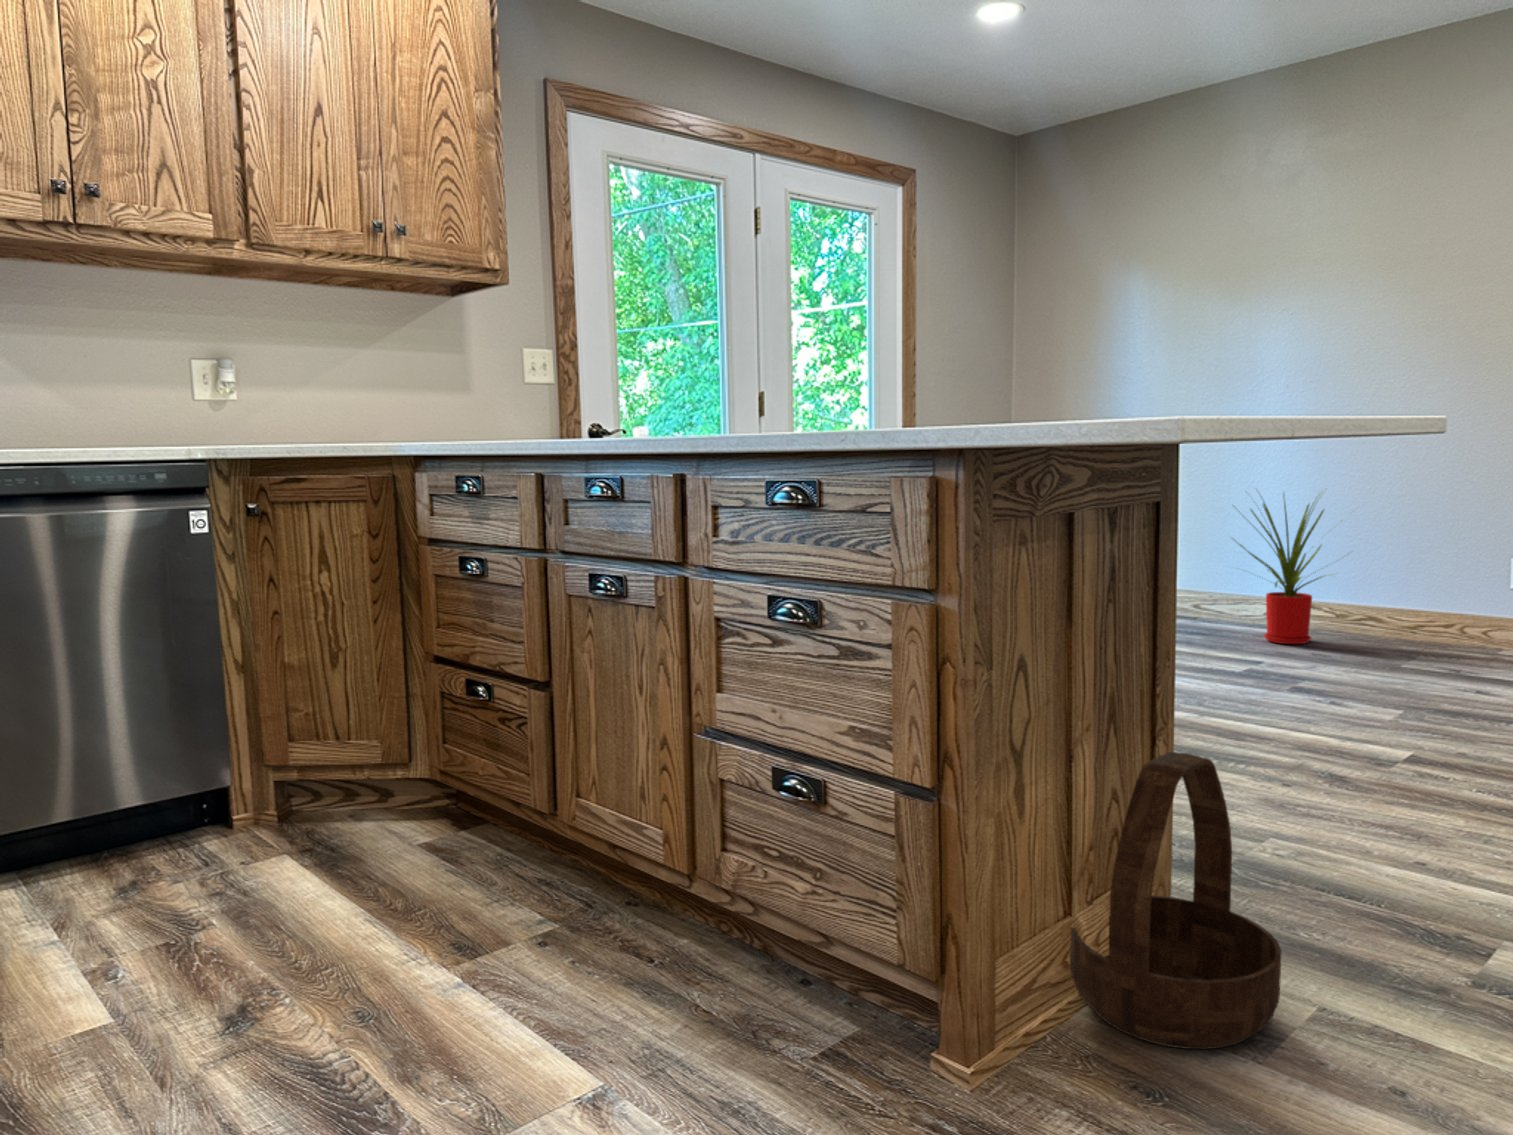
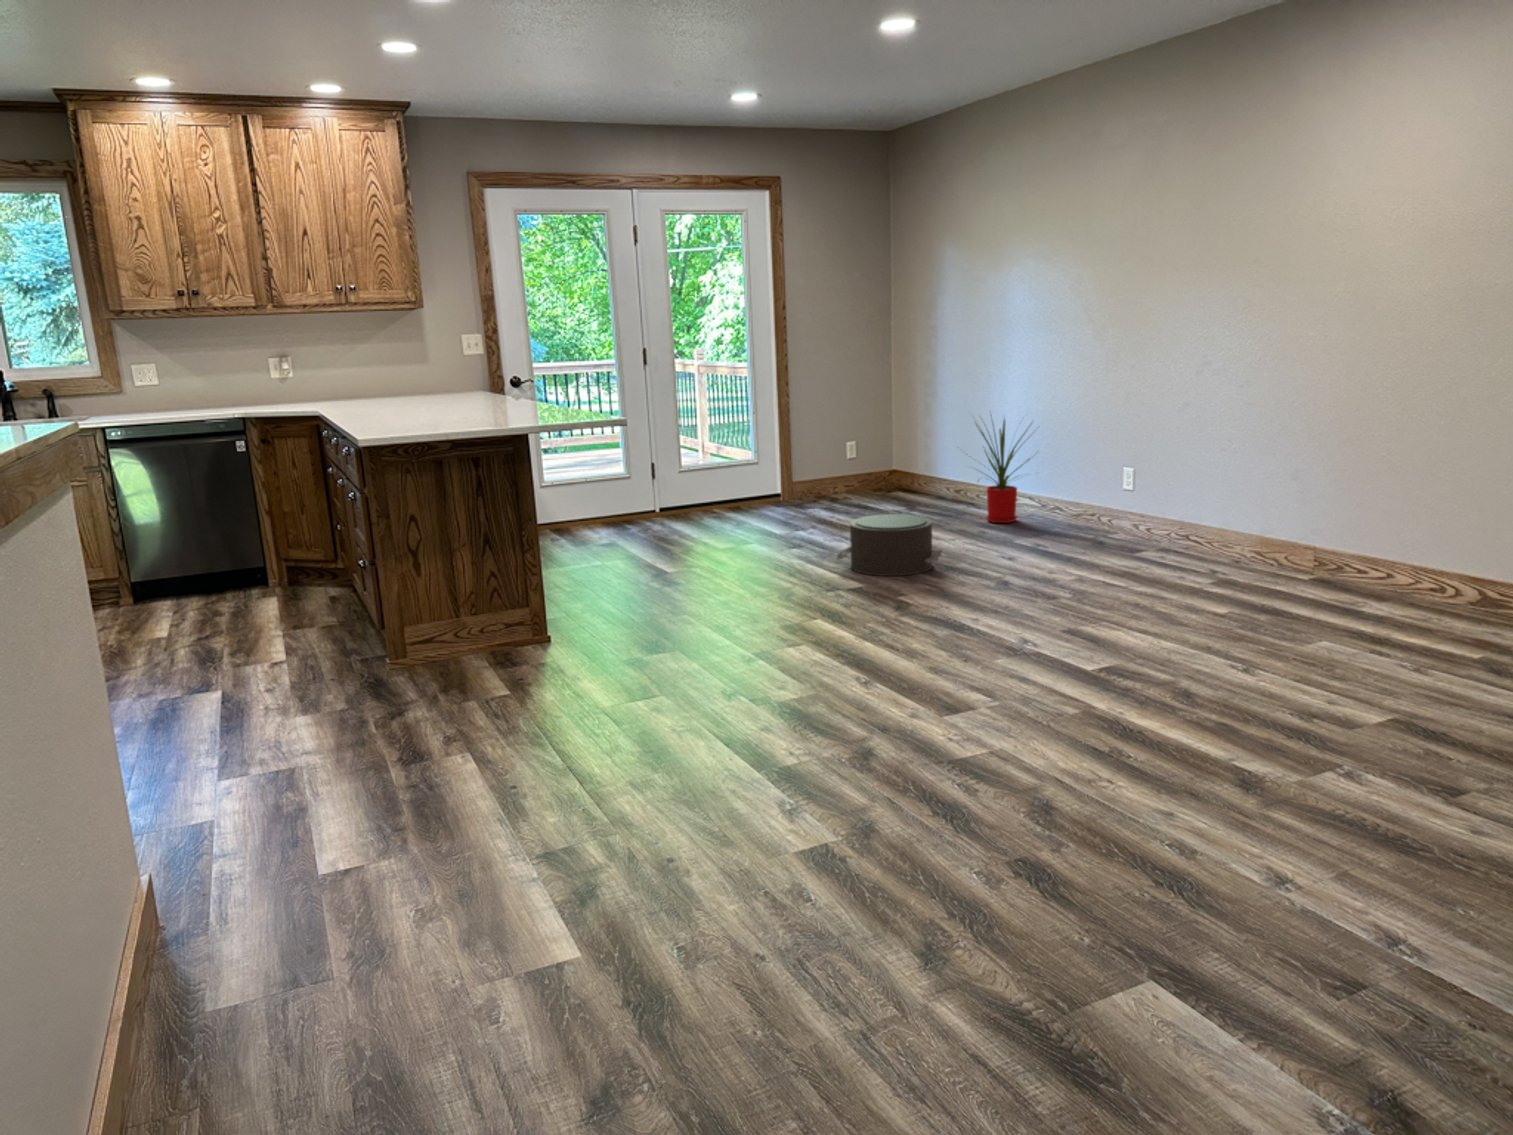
pouf: none [1255,632,1455,730] -> present [836,514,942,576]
basket: present [1070,752,1281,1049] -> none [438,562,525,675]

